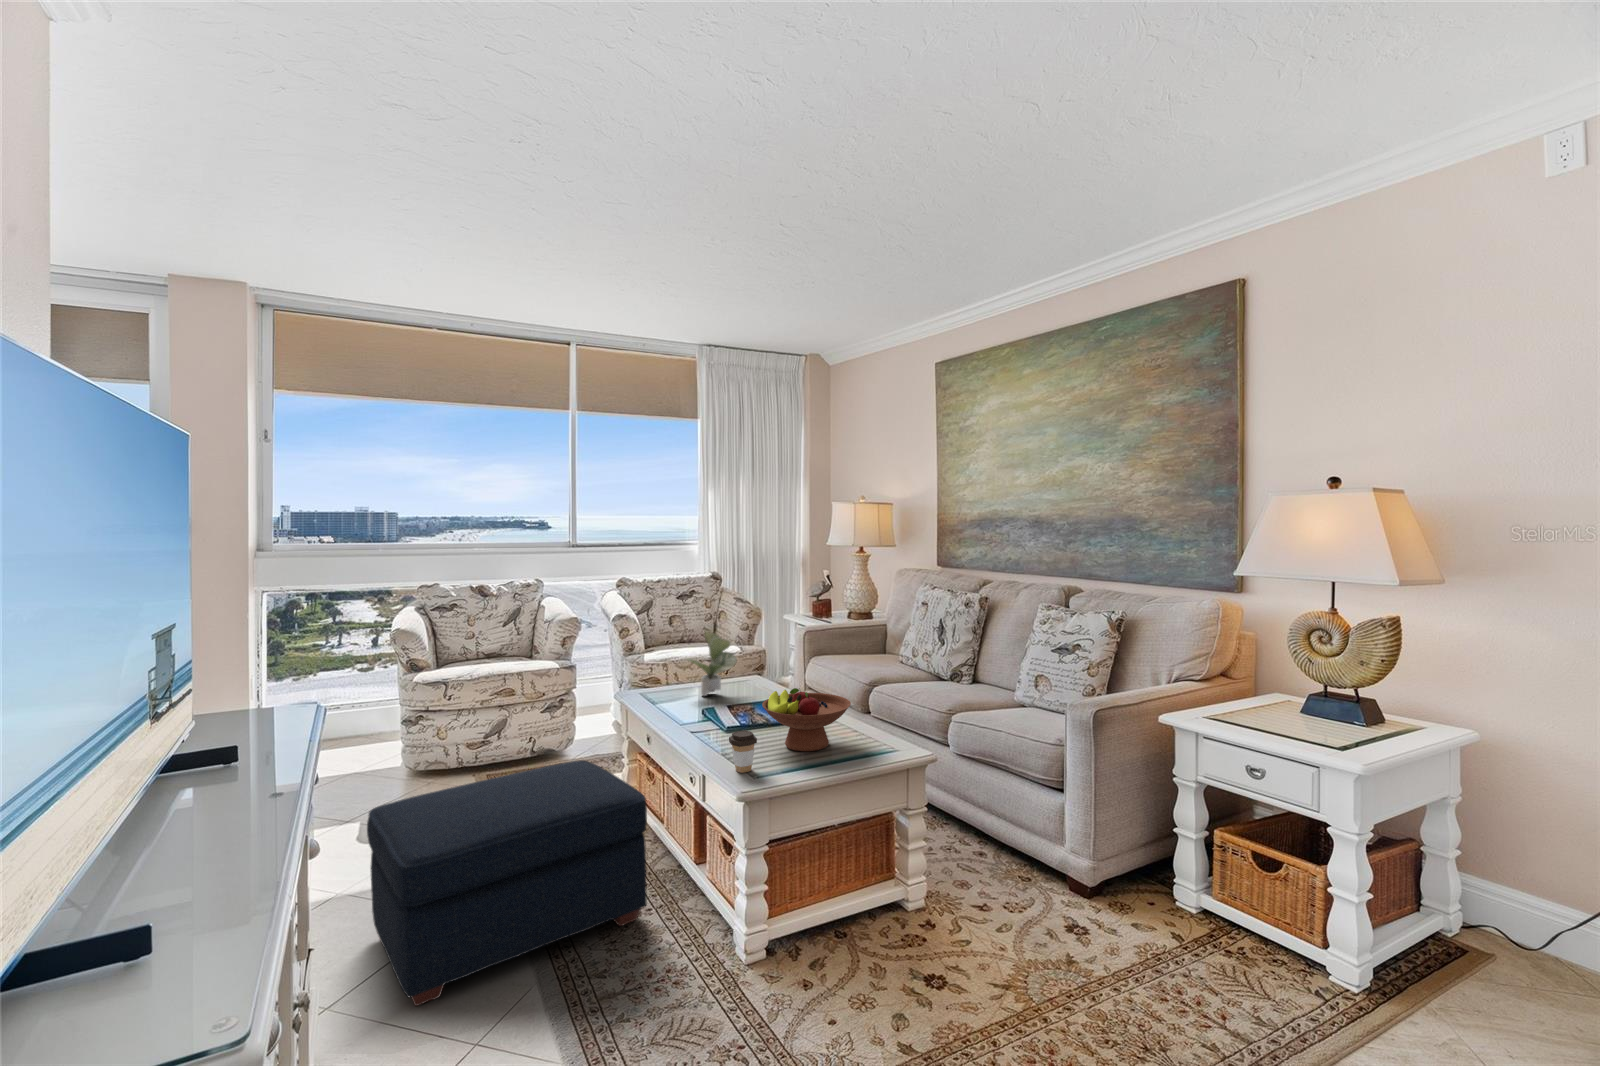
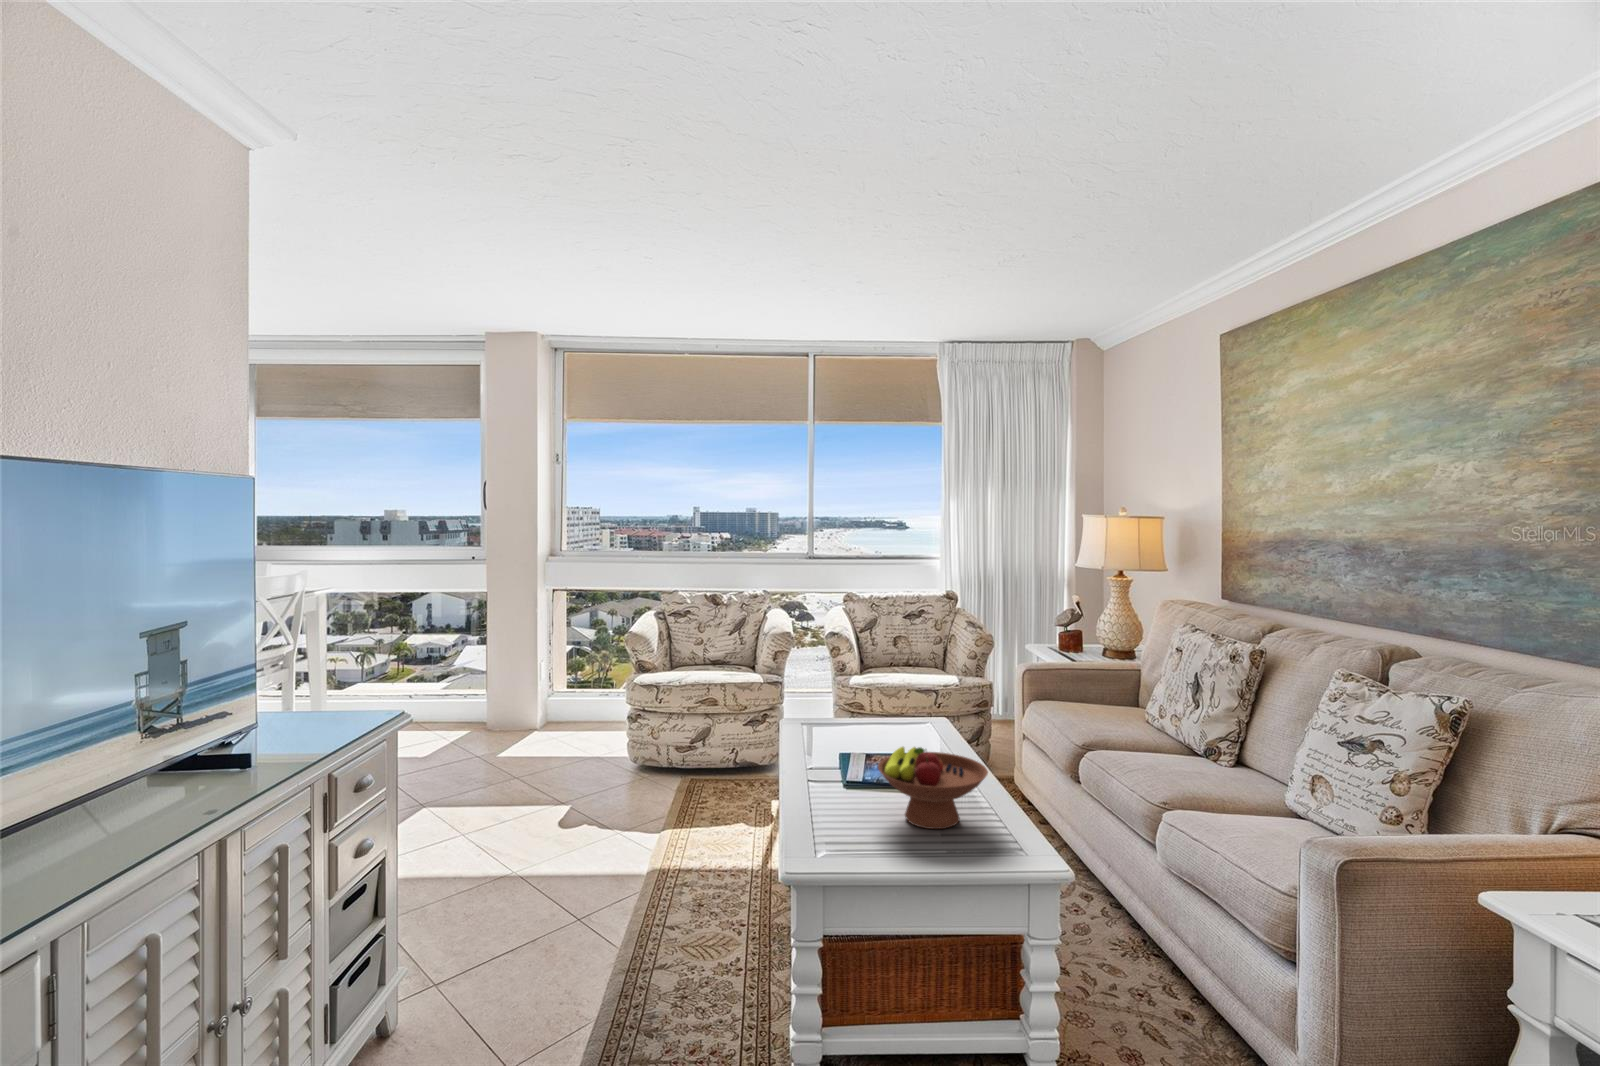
potted plant: present [688,632,737,696] -> none [858,661,917,735]
coffee cup: present [729,730,757,773] -> none [815,791,846,842]
ottoman: present [367,760,647,1006] -> none [470,788,733,1010]

